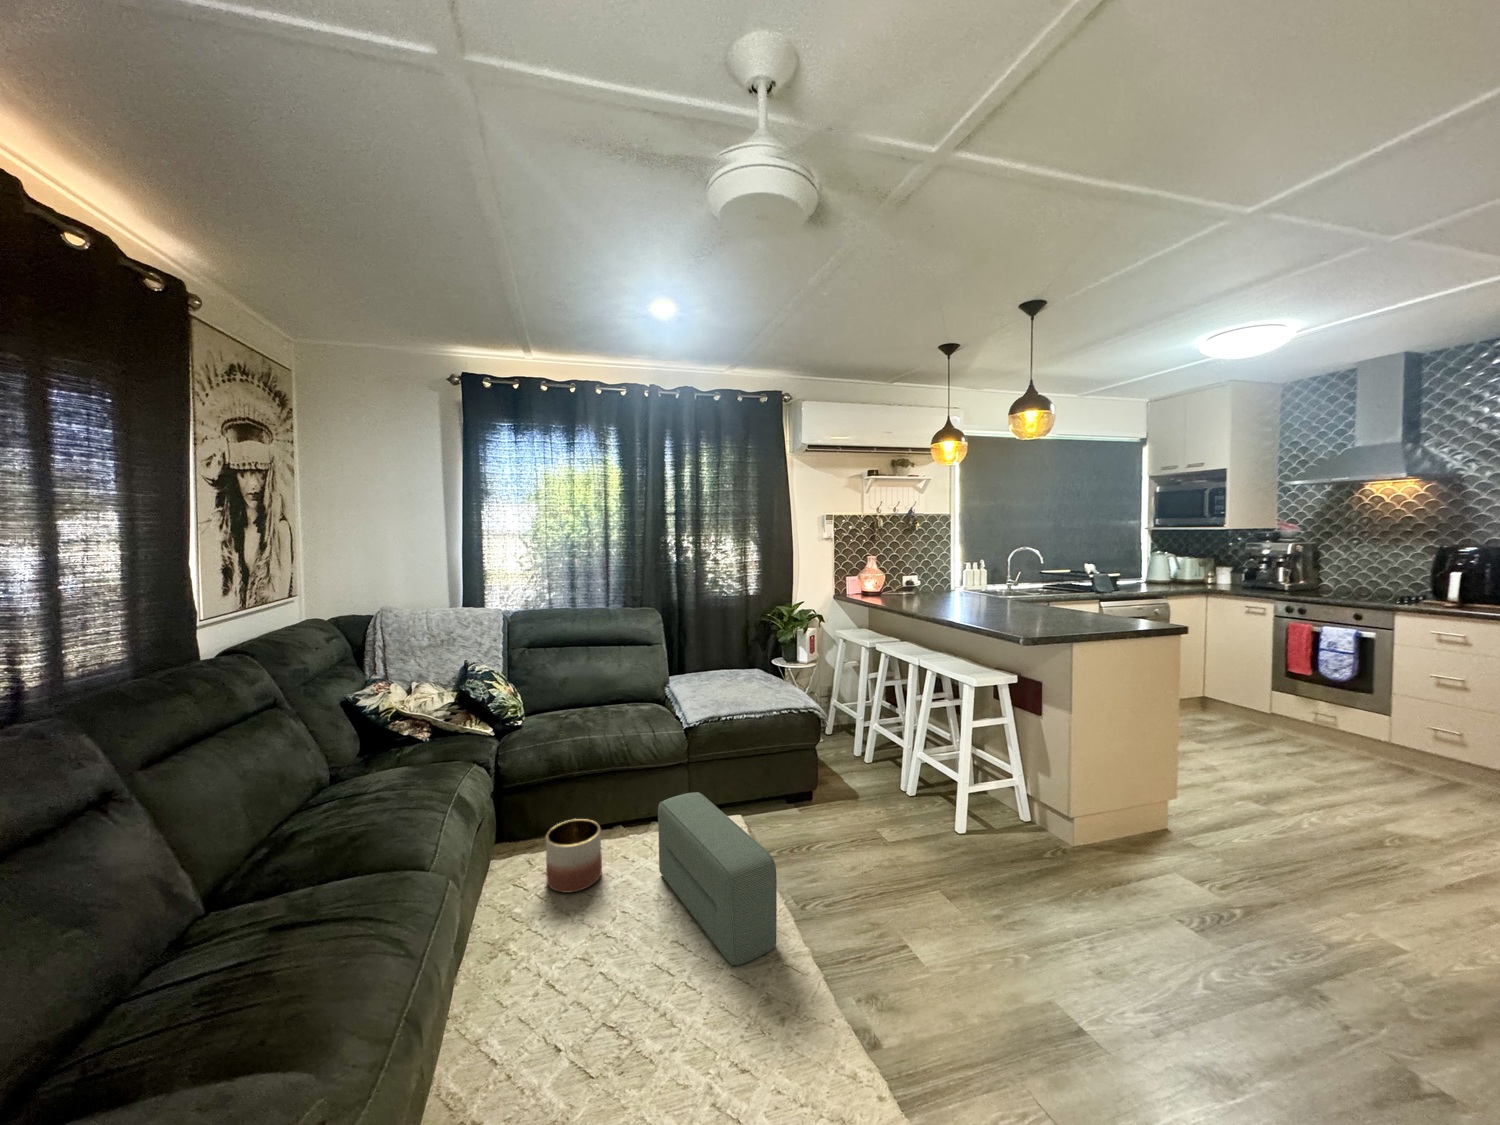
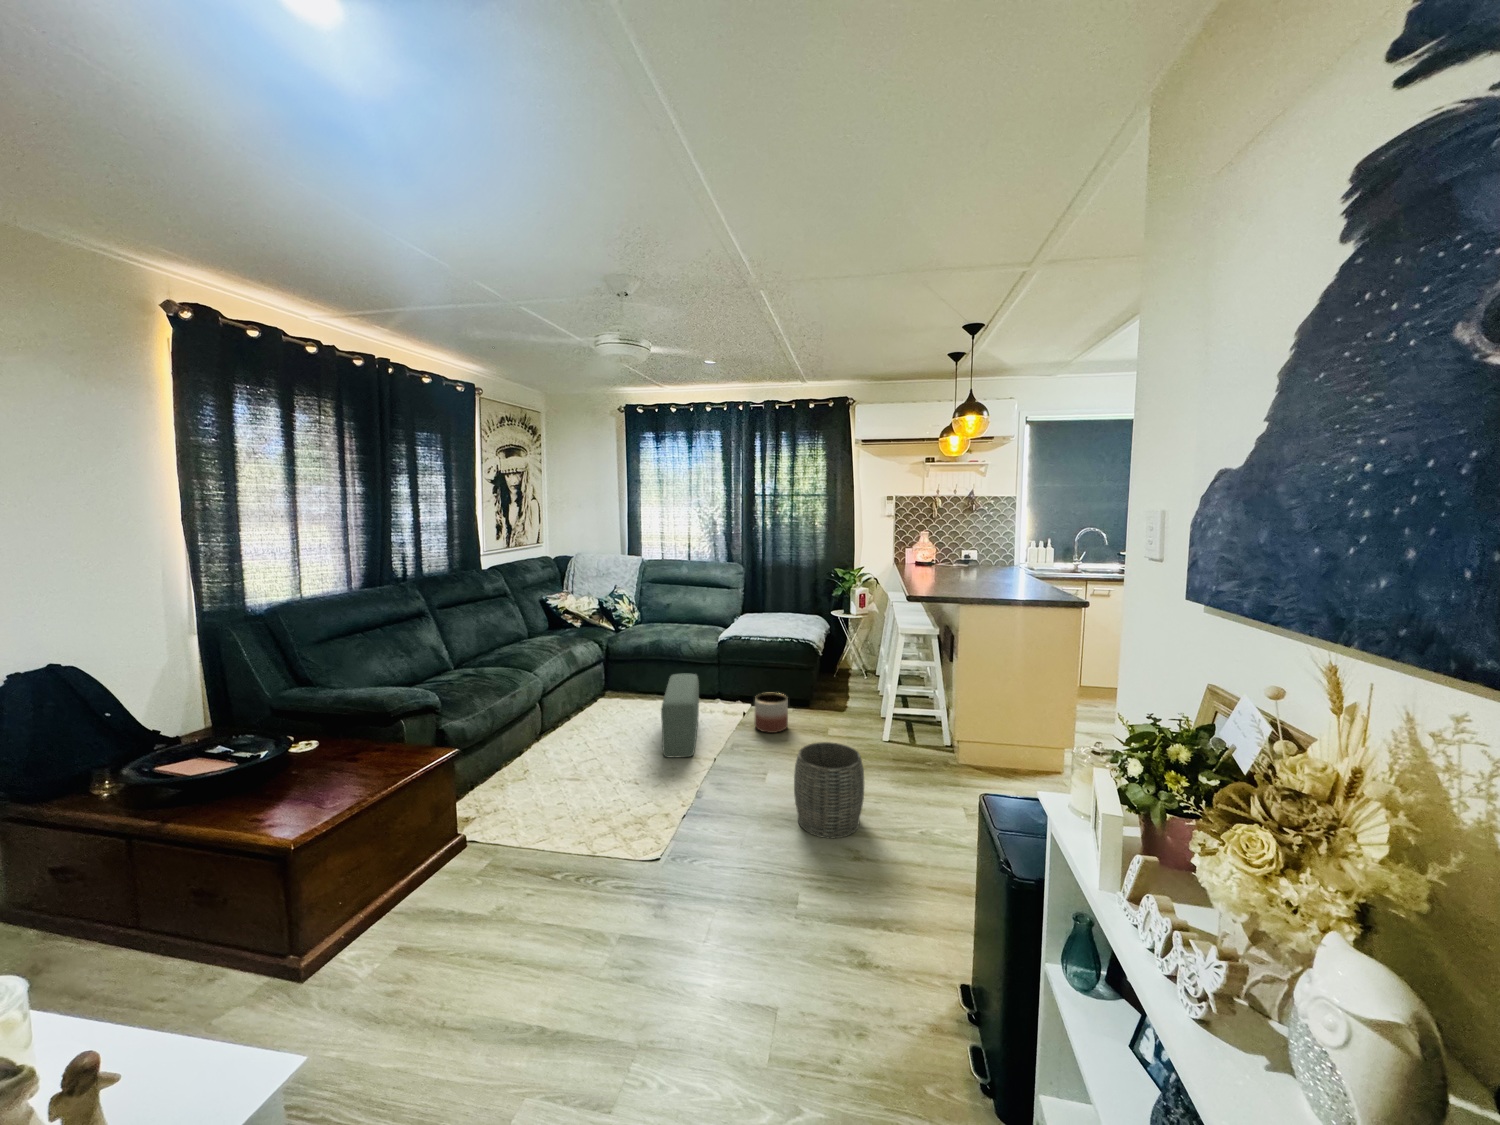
planter: present [546,819,602,893] -> present [755,693,788,733]
woven basket: none [1042,878,1170,1056] -> present [794,742,864,838]

